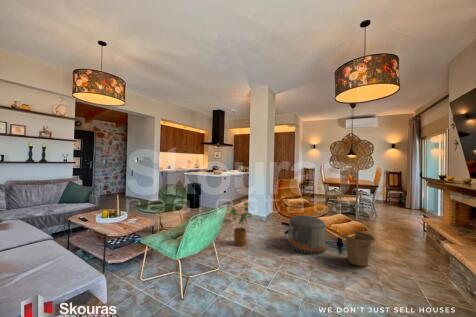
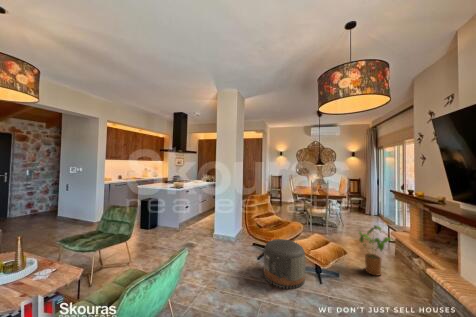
house plant: present [229,203,252,246] -> present [359,226,391,275]
basket: present [342,230,375,267] -> none [324,256,361,302]

